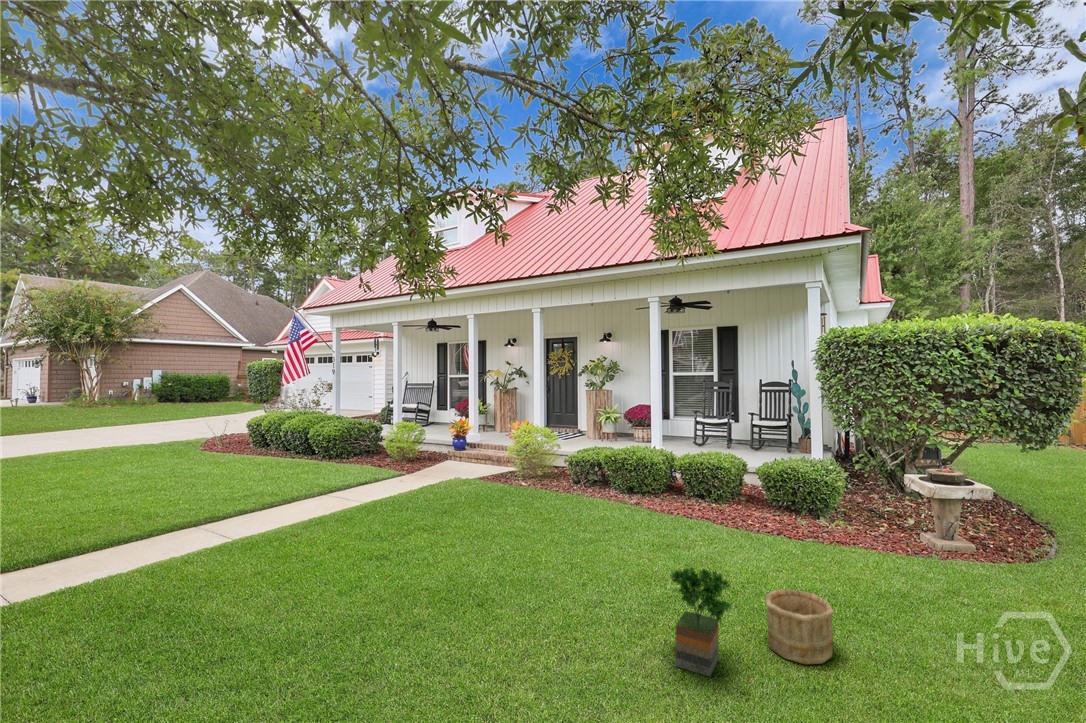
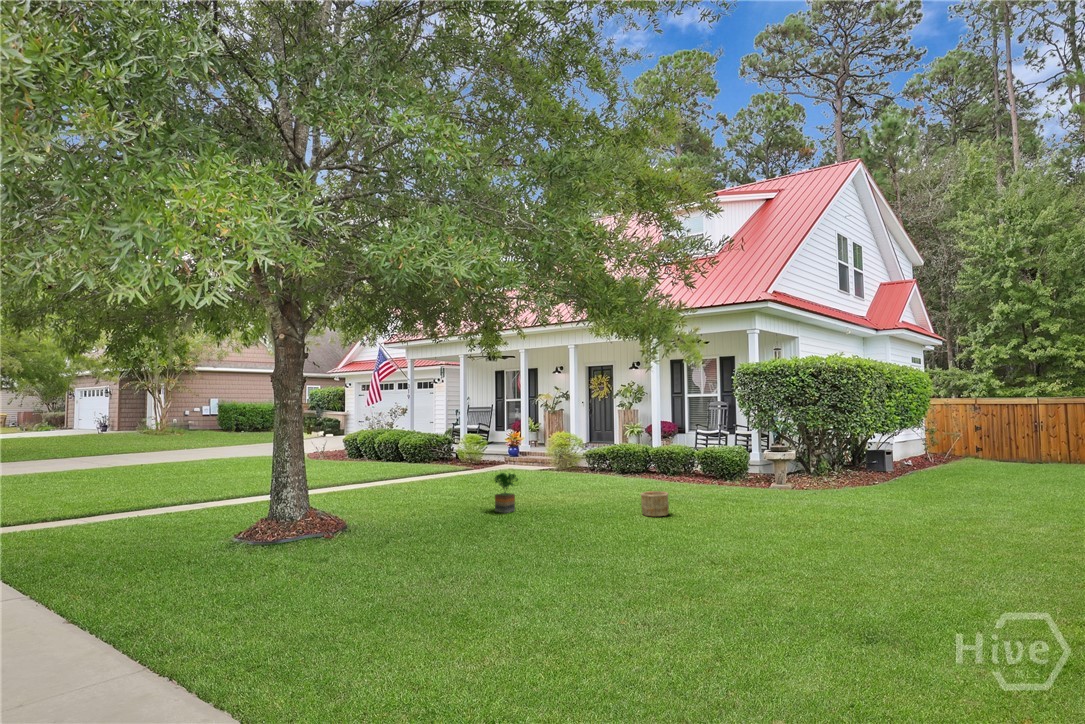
potted tree: present [671,567,731,677] -> present [495,473,518,513]

